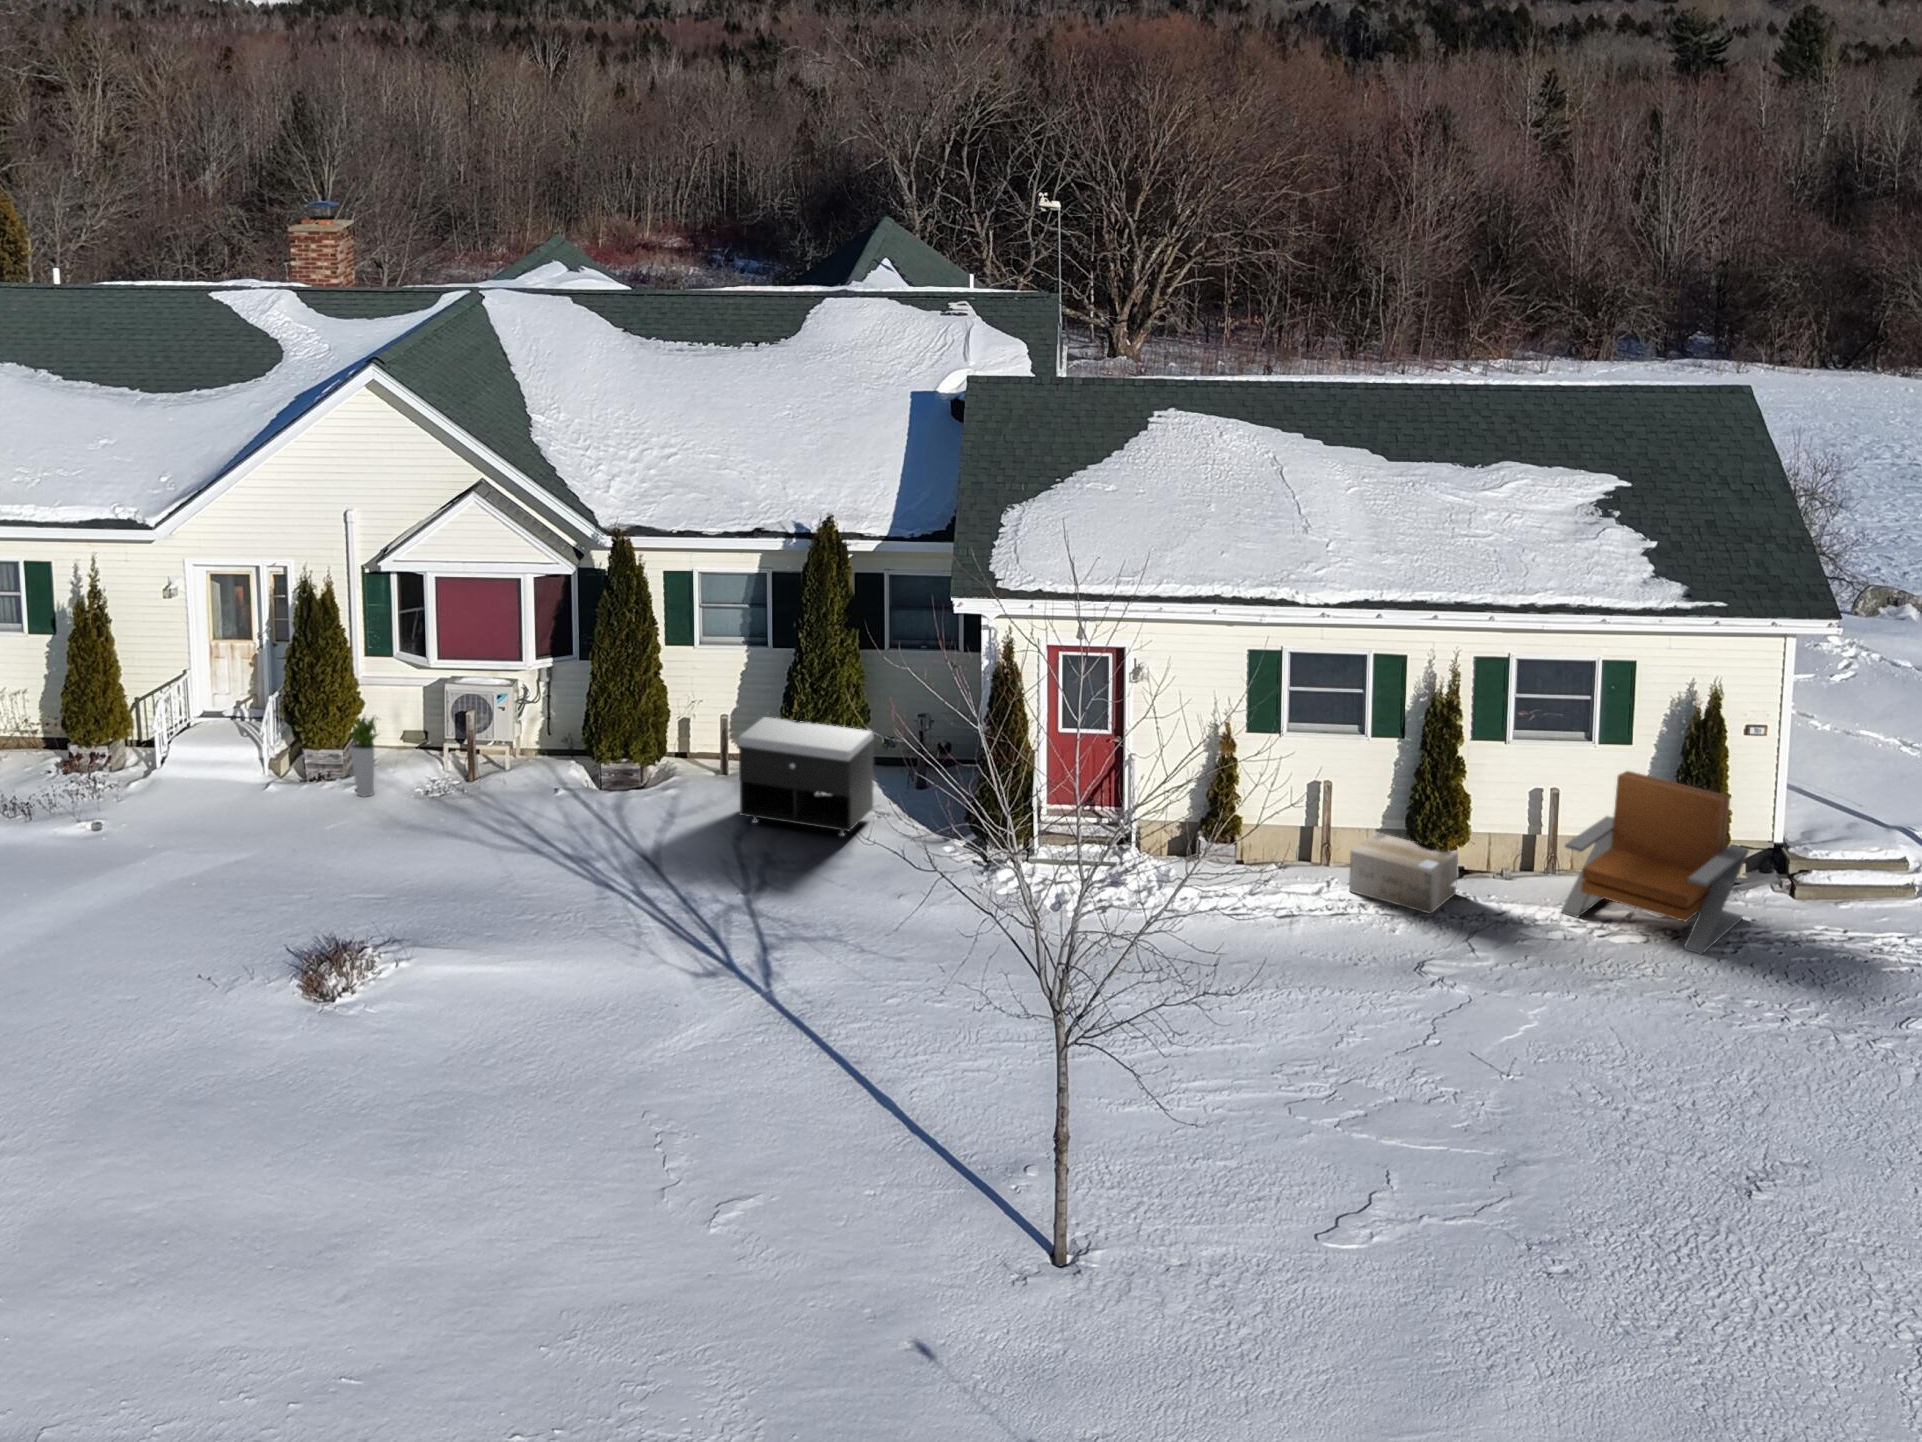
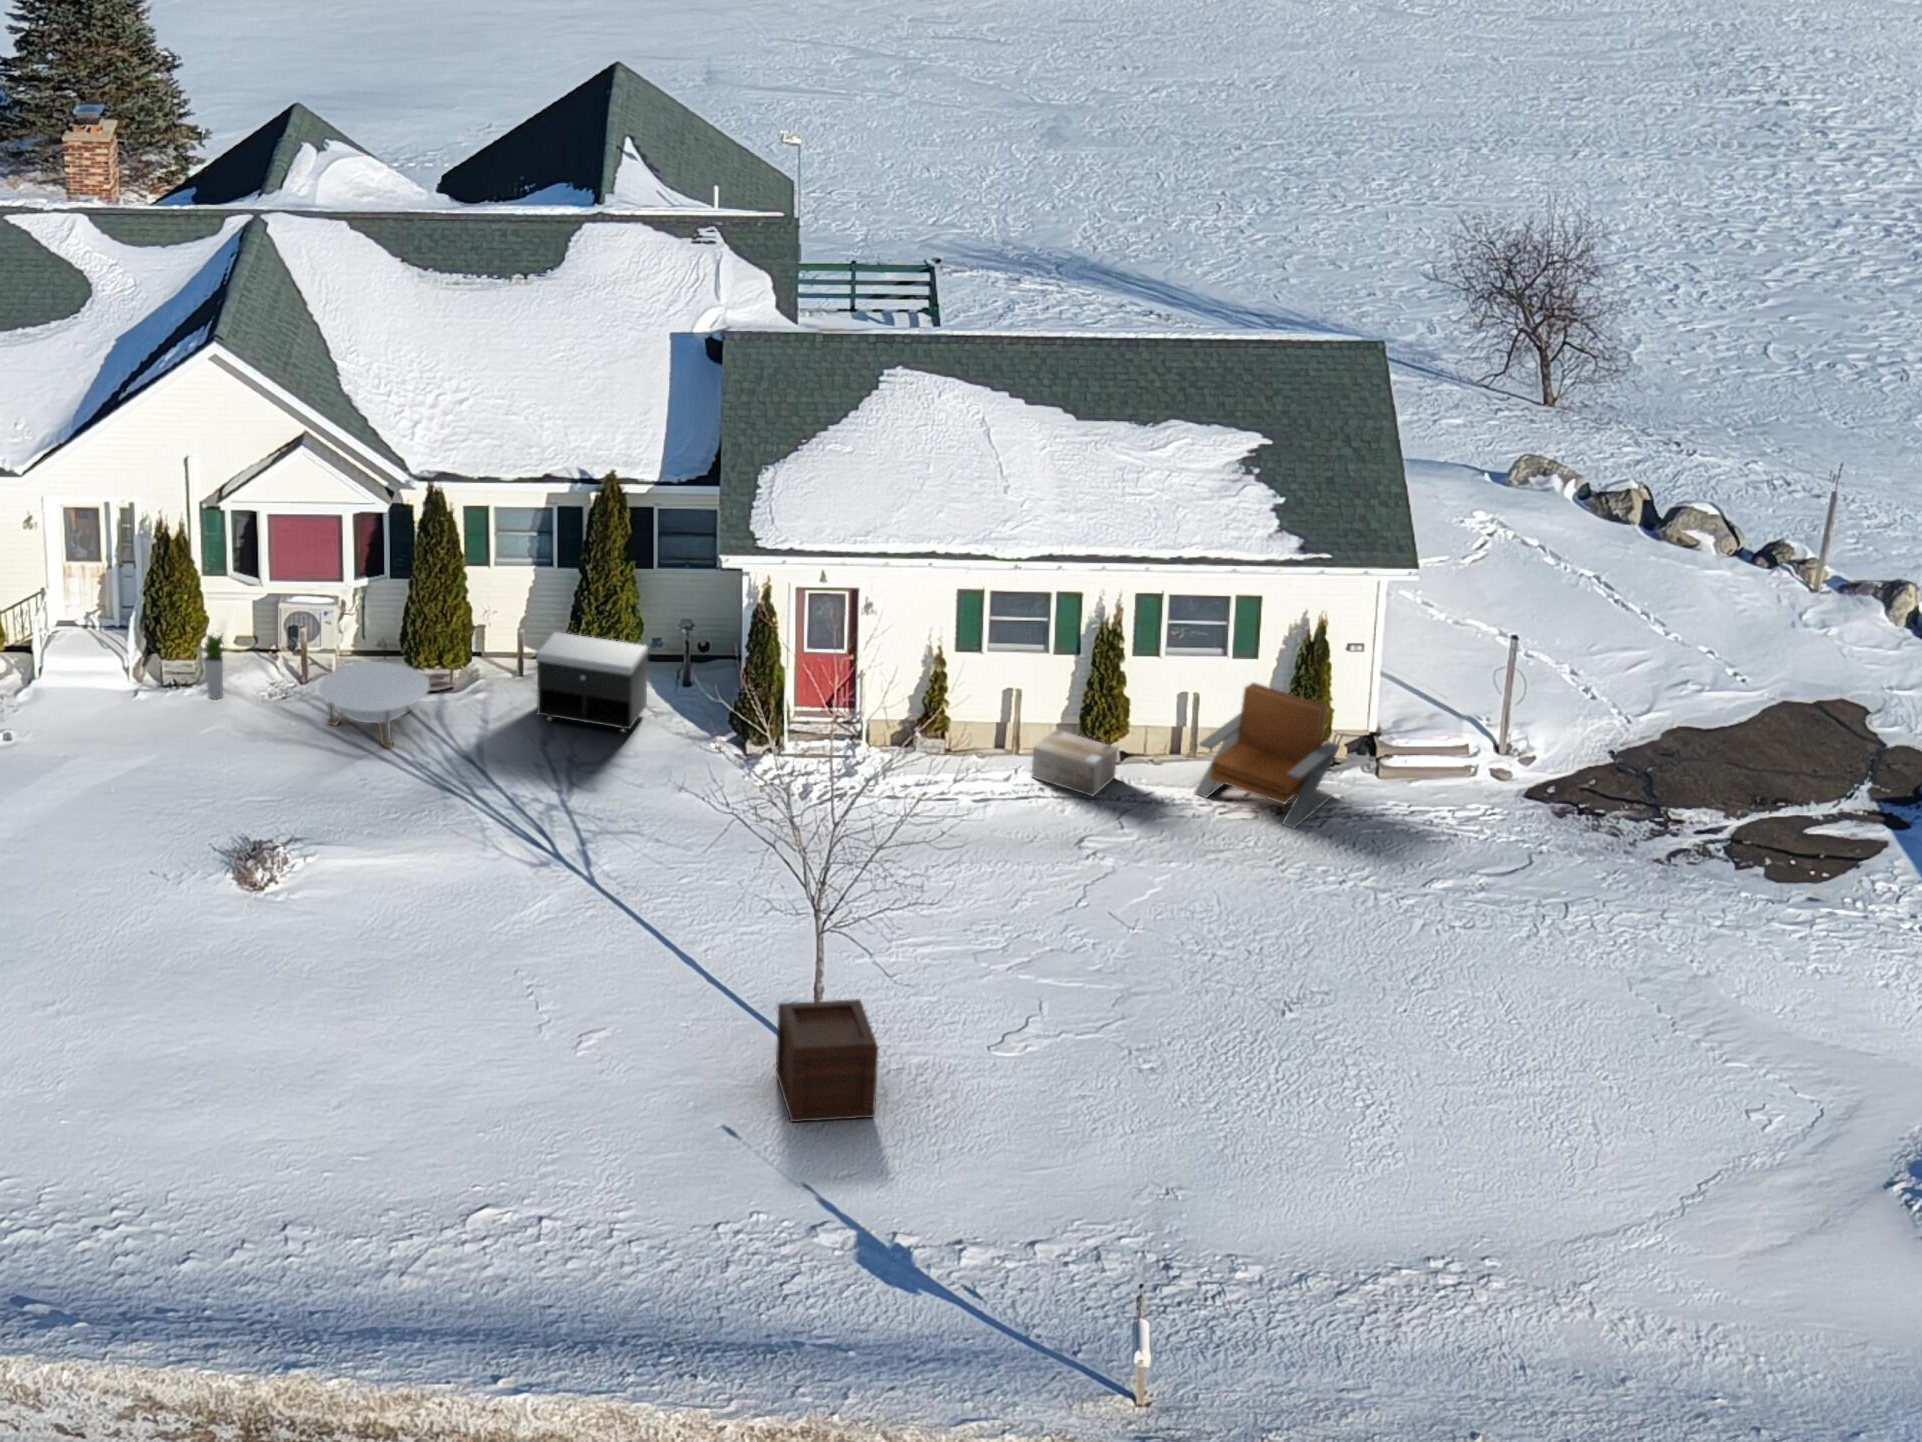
round table: none [475,752,609,849] -> present [319,662,429,748]
wooden crate: none [1000,1151,1151,1343] -> present [776,999,878,1122]

